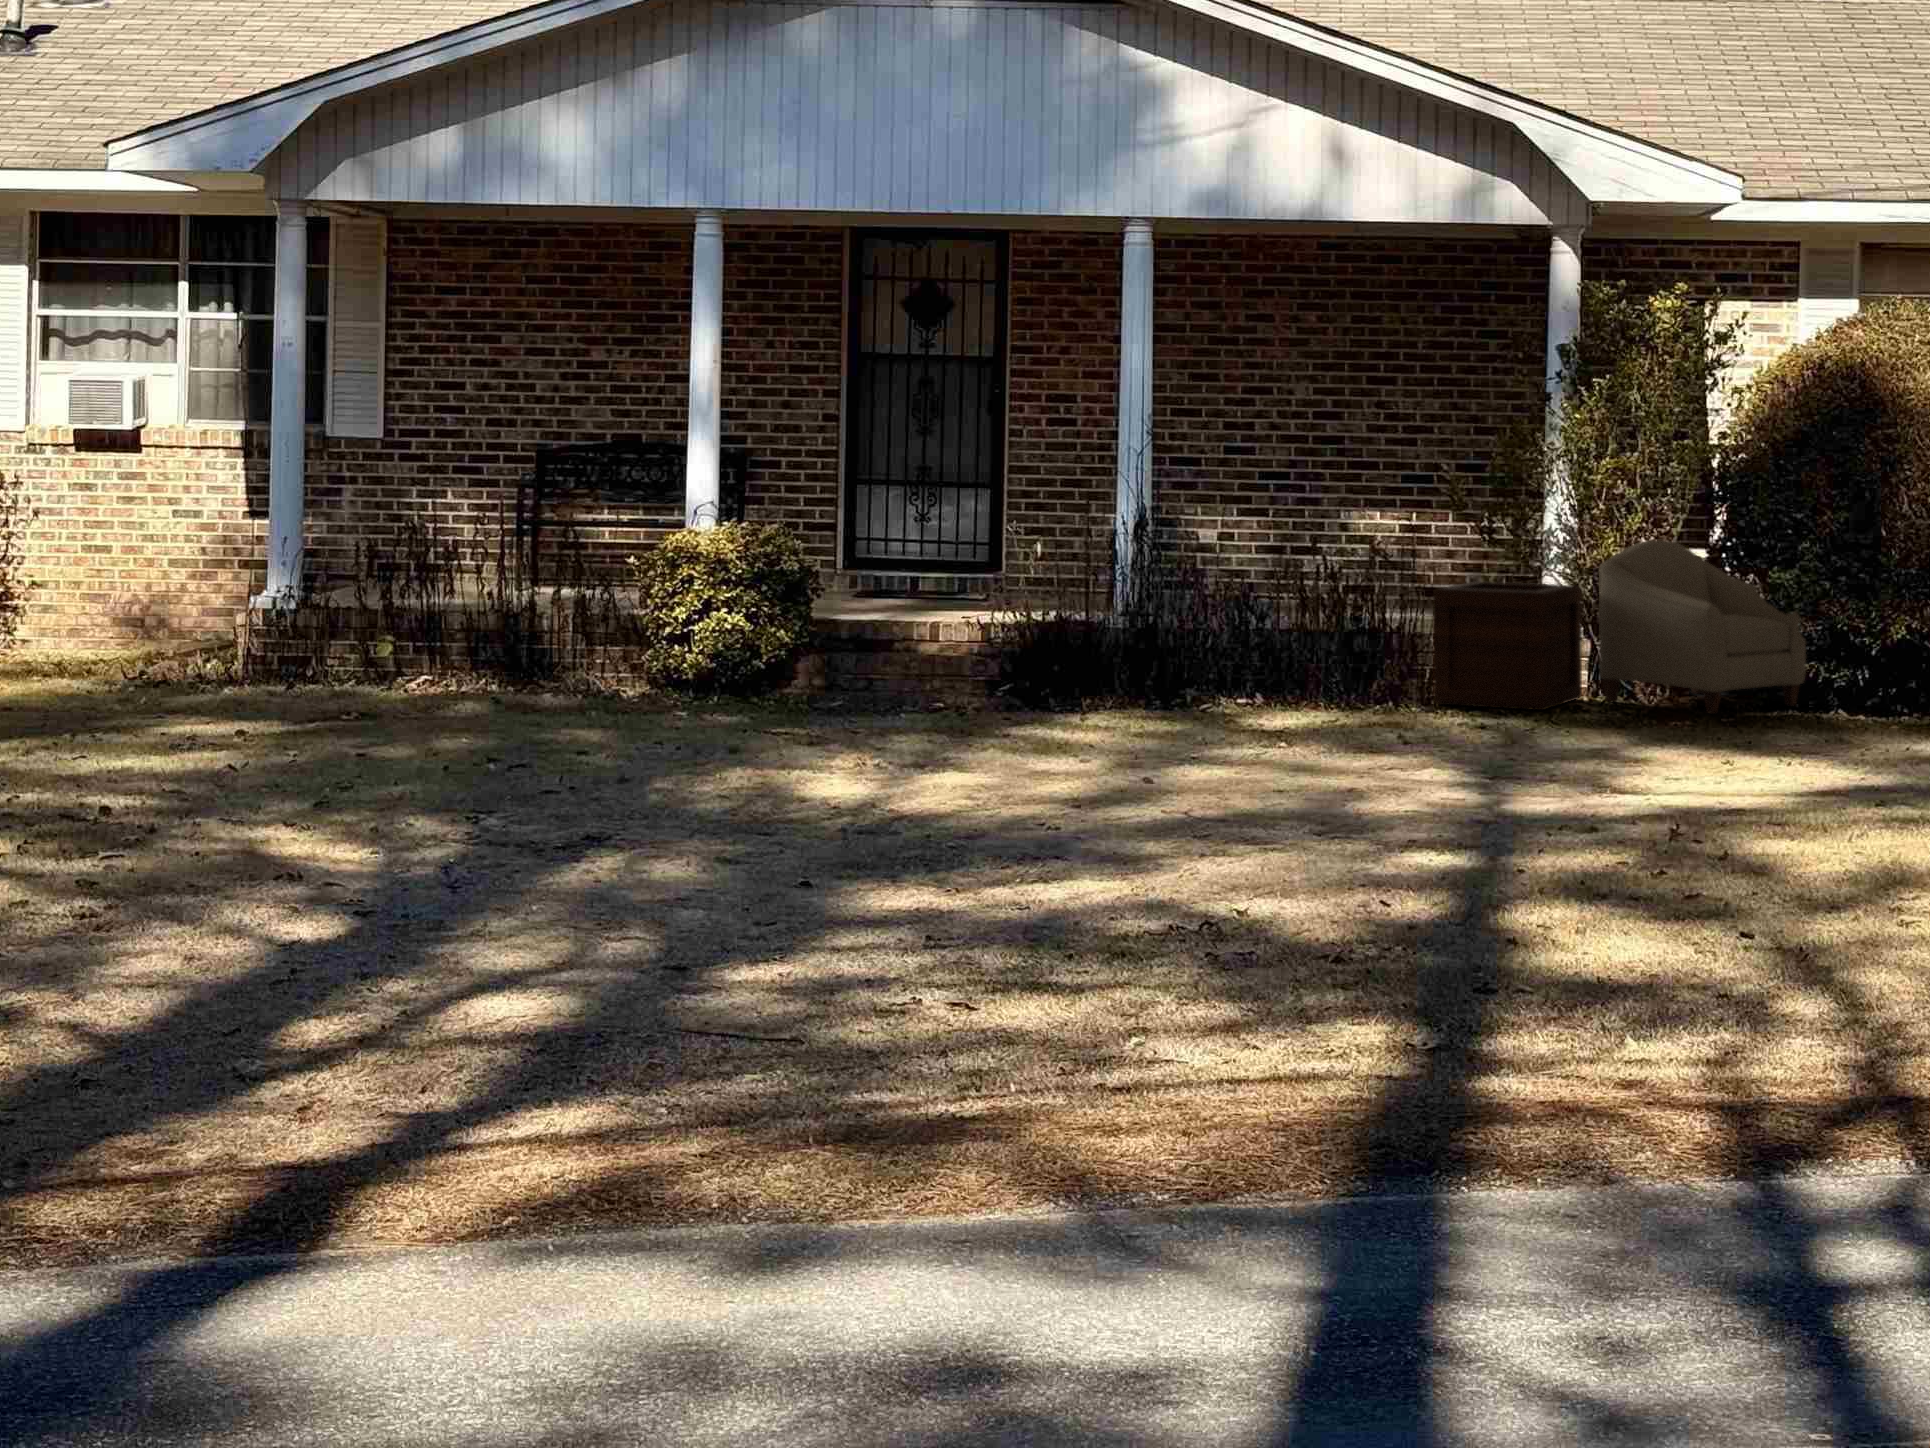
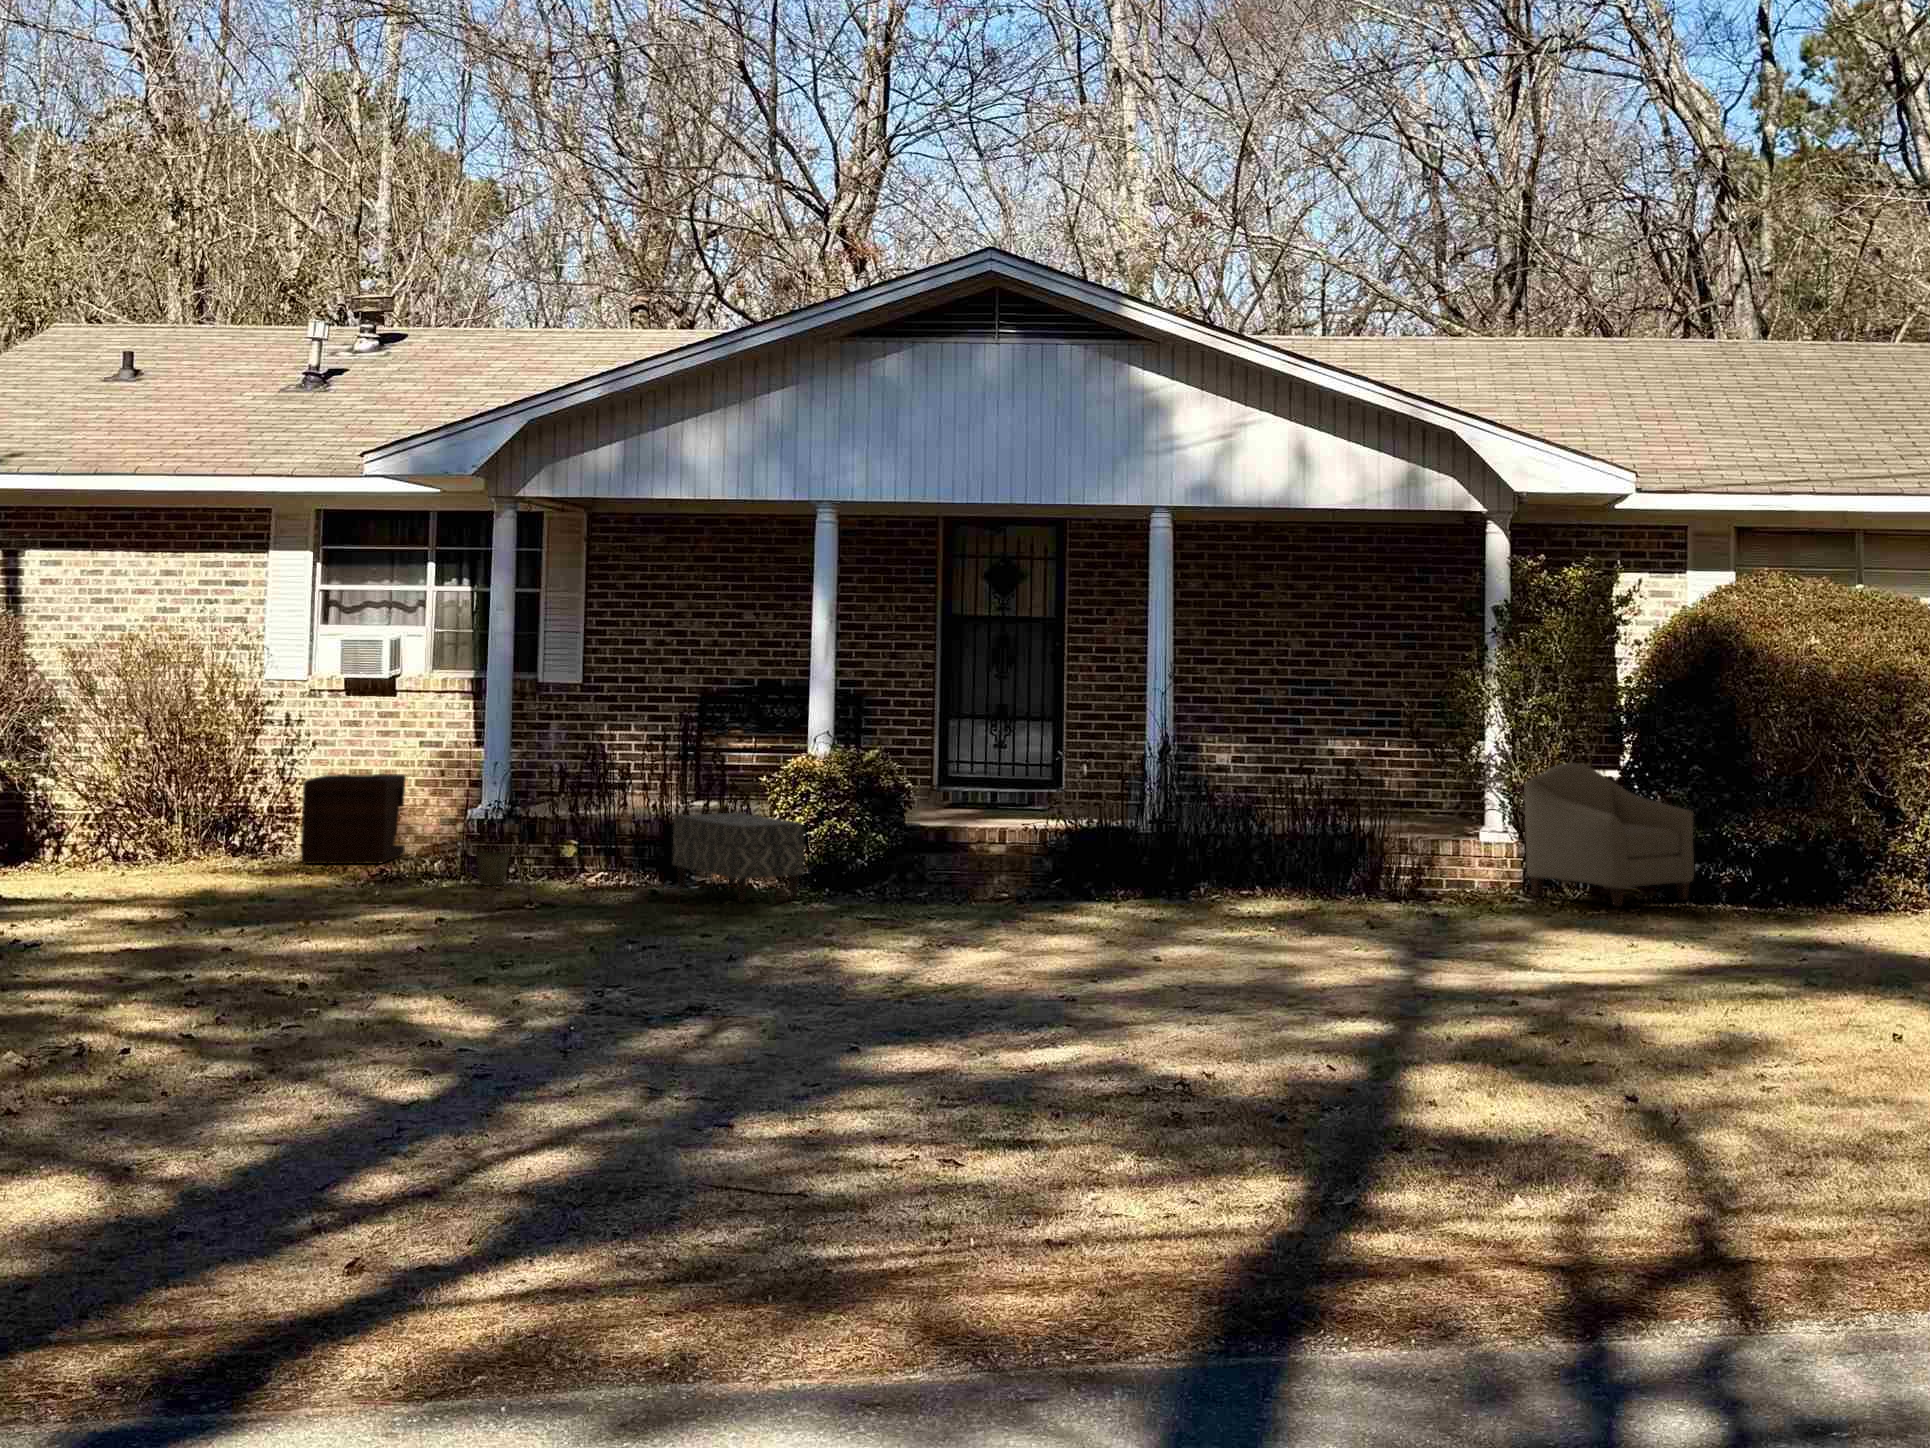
wooden crate: present [1433,581,1582,710] -> present [300,774,406,864]
bench: none [526,601,699,712] -> present [673,813,804,902]
bucket: none [271,625,316,692] -> present [476,849,510,886]

